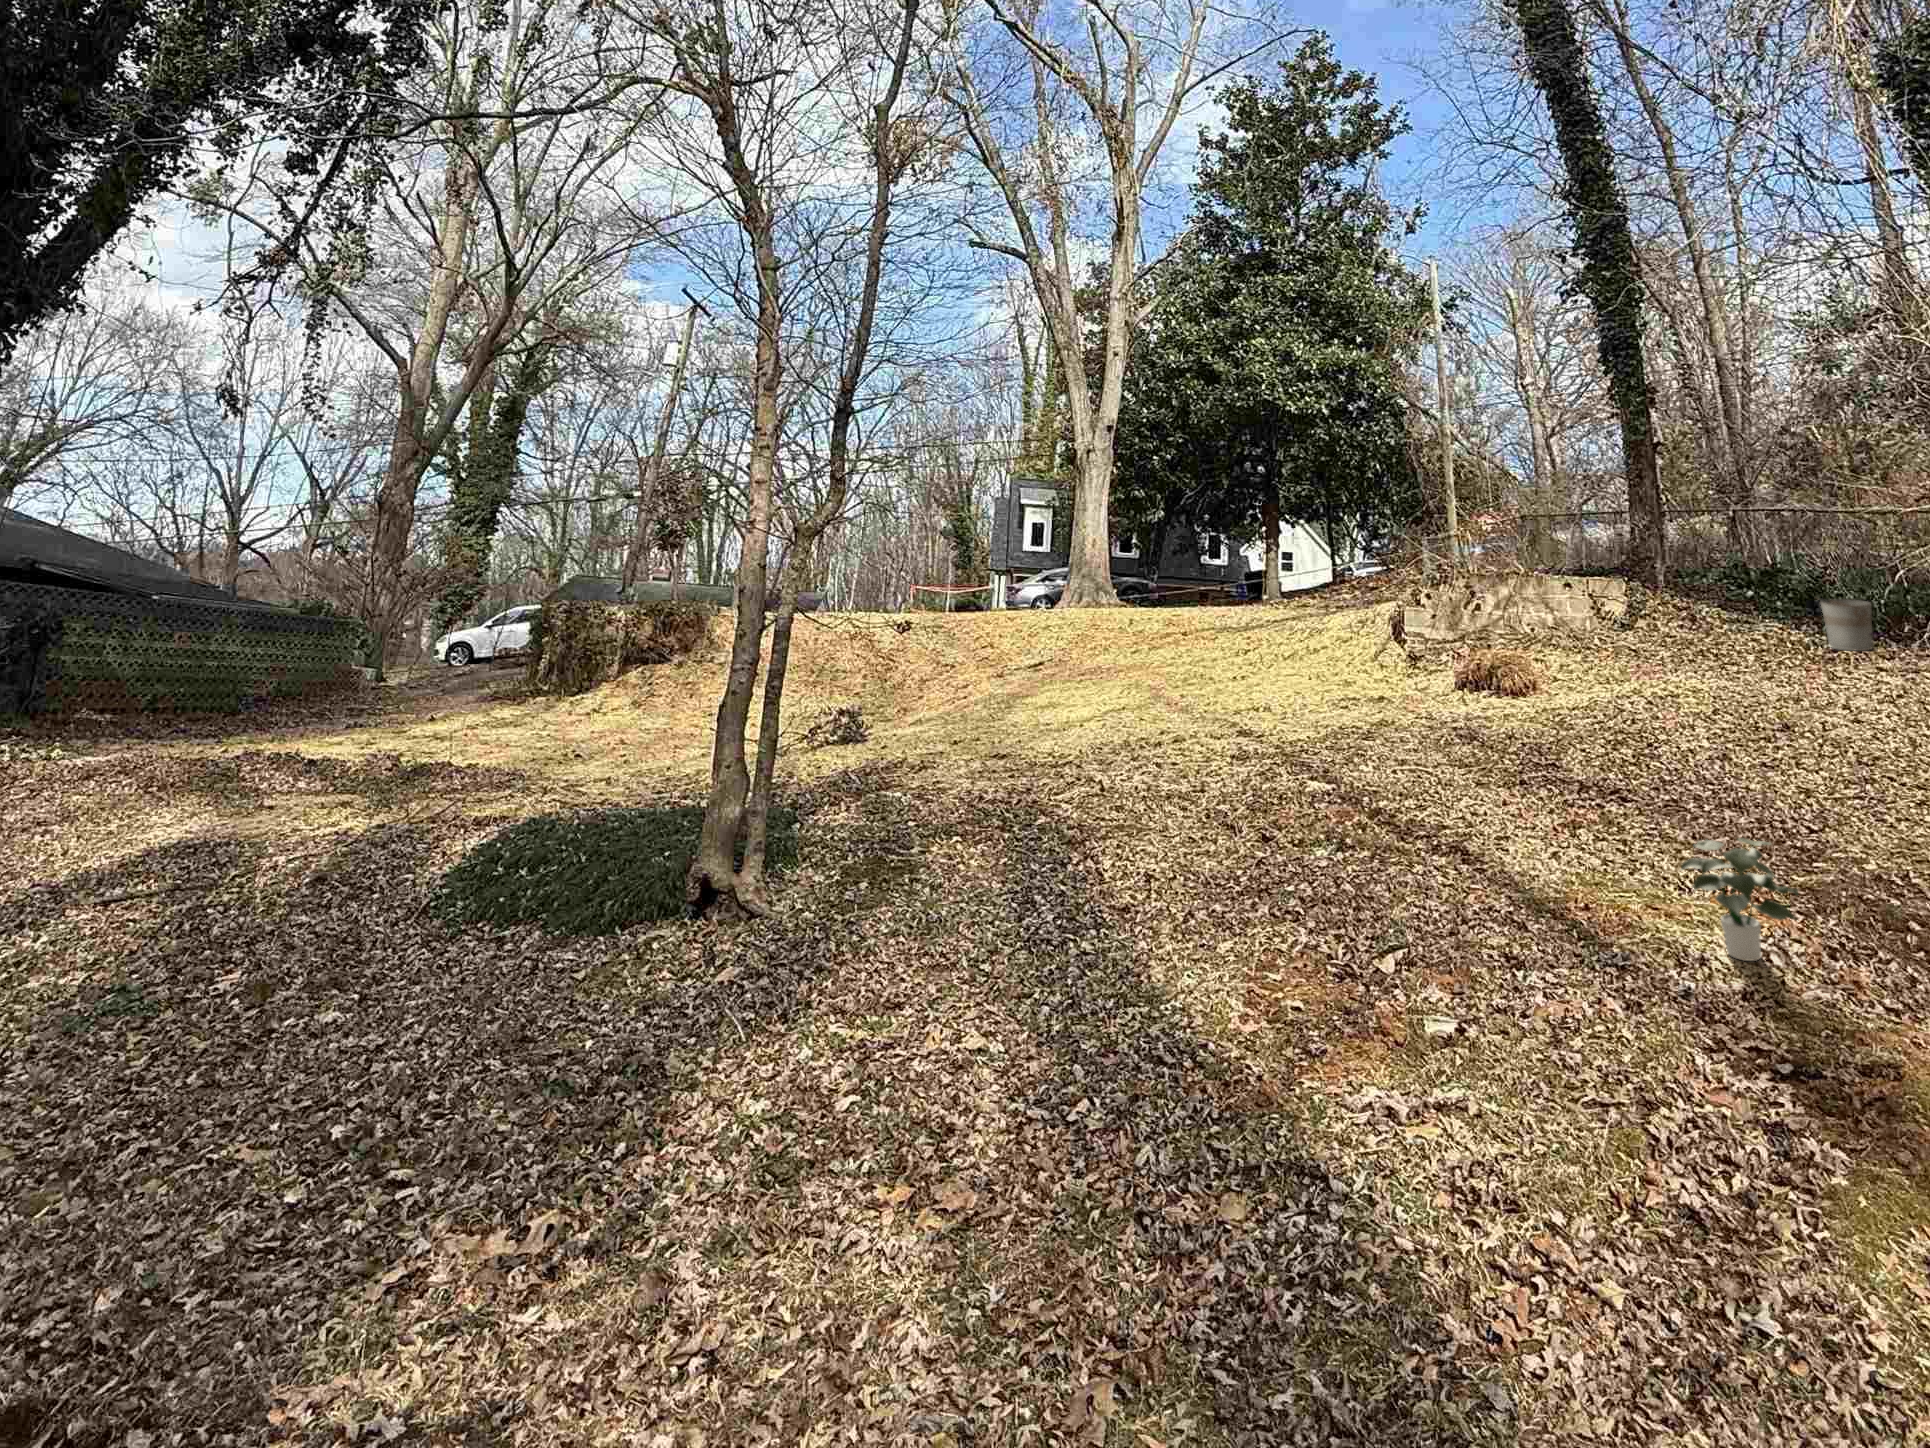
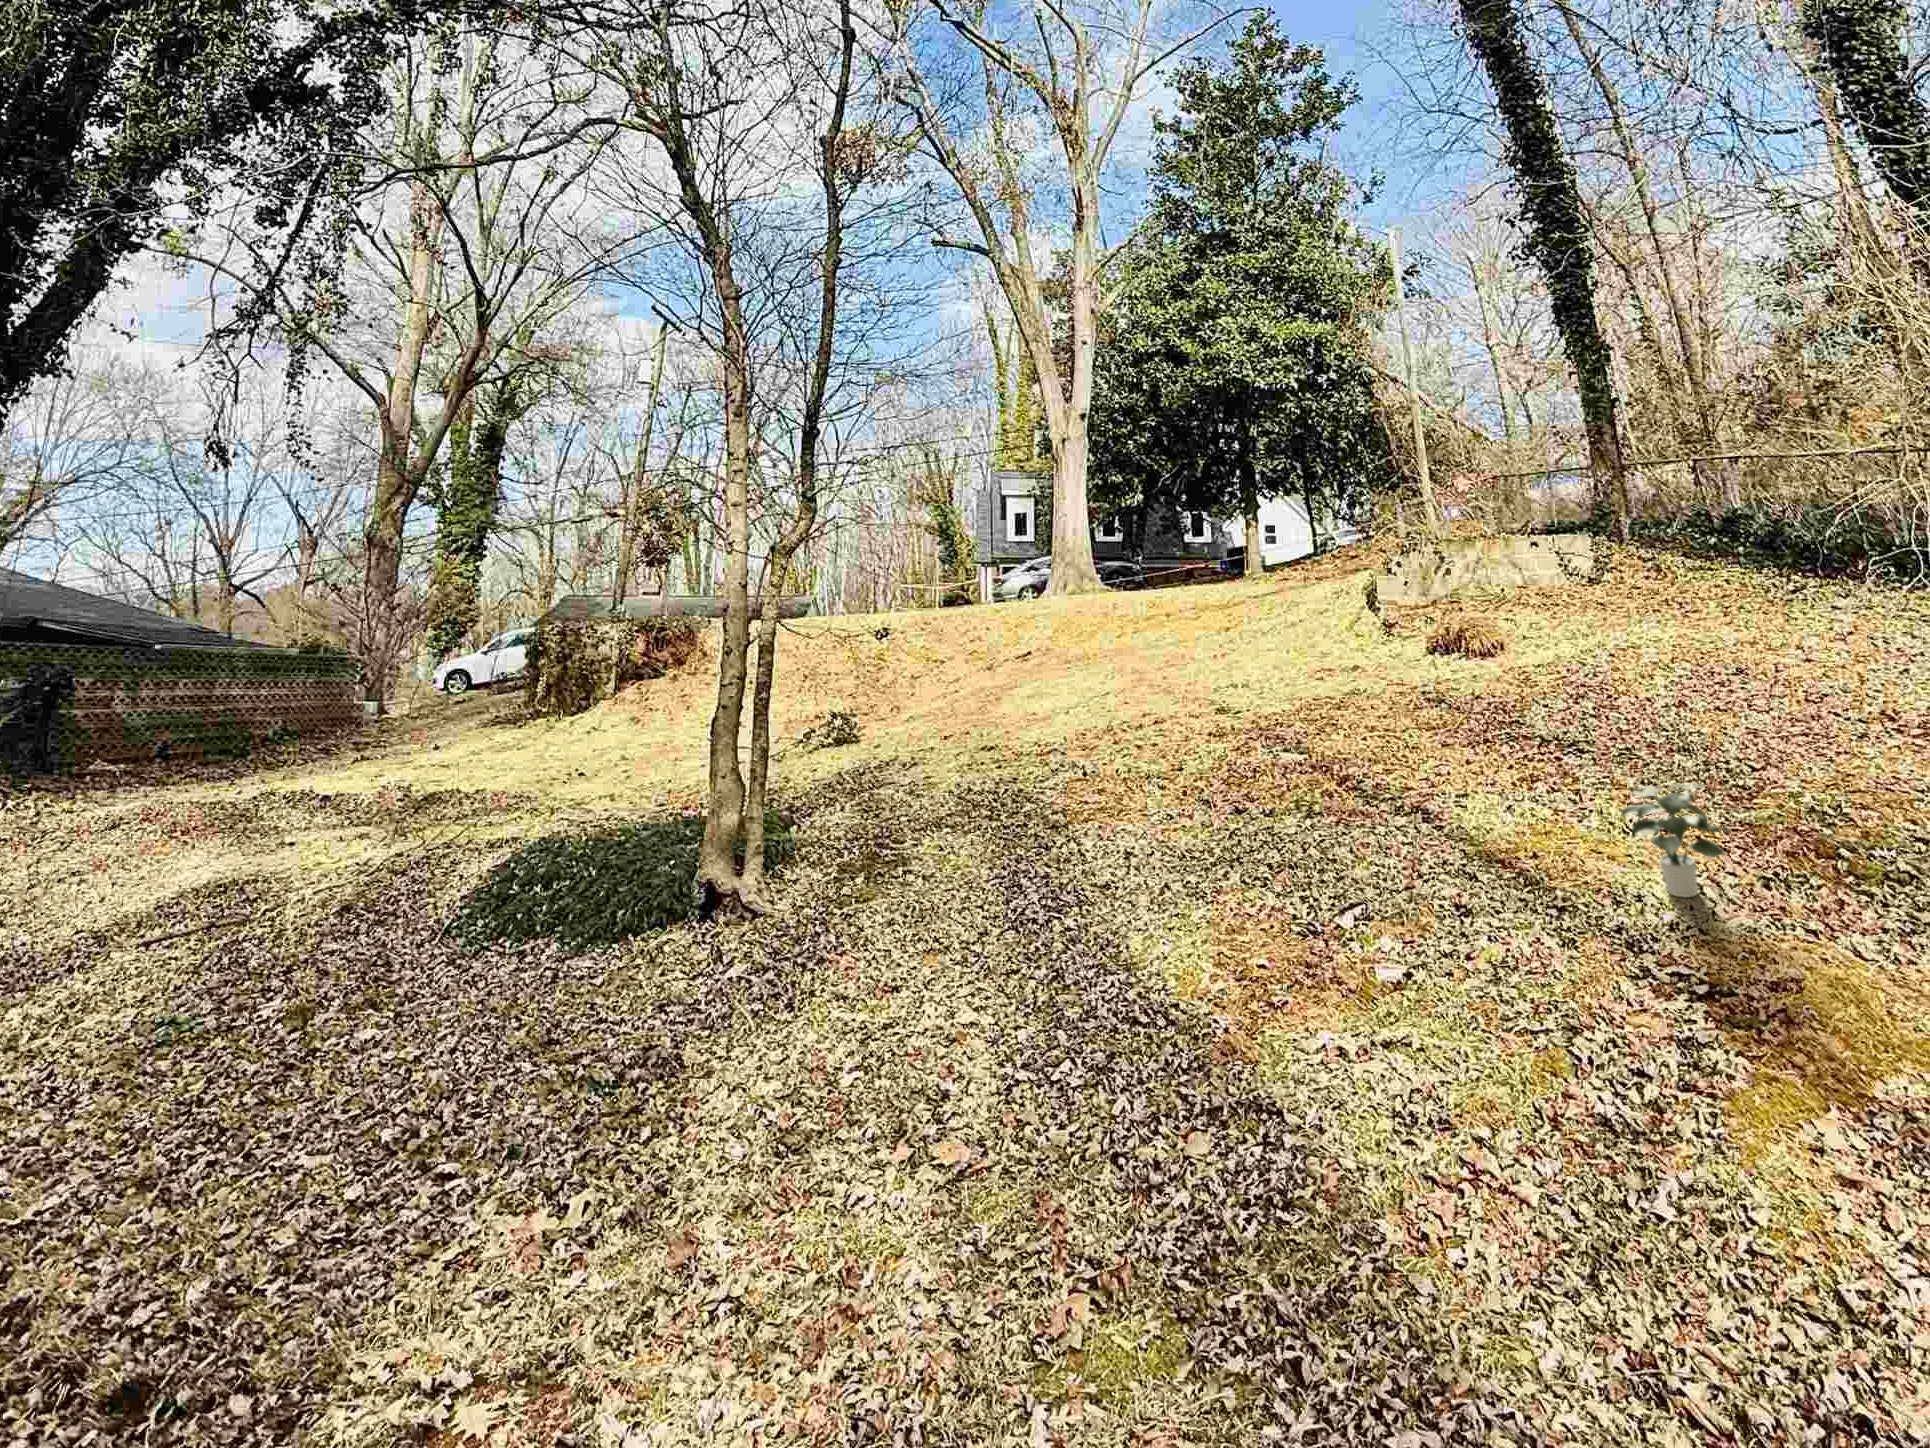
bucket: present [1819,598,1873,651] -> none [1794,540,1853,591]

